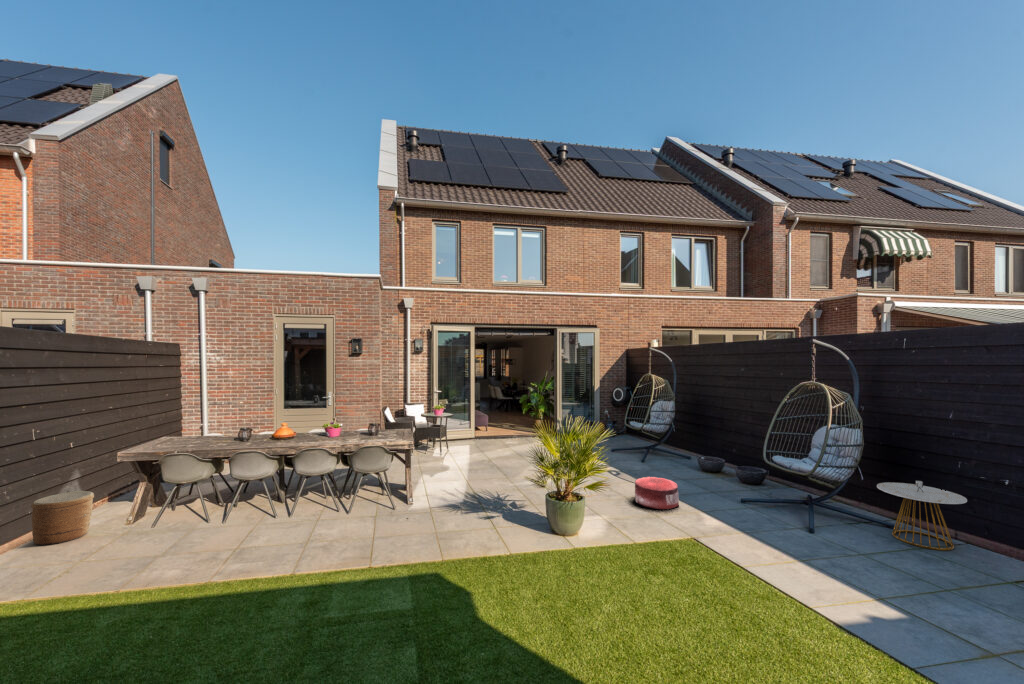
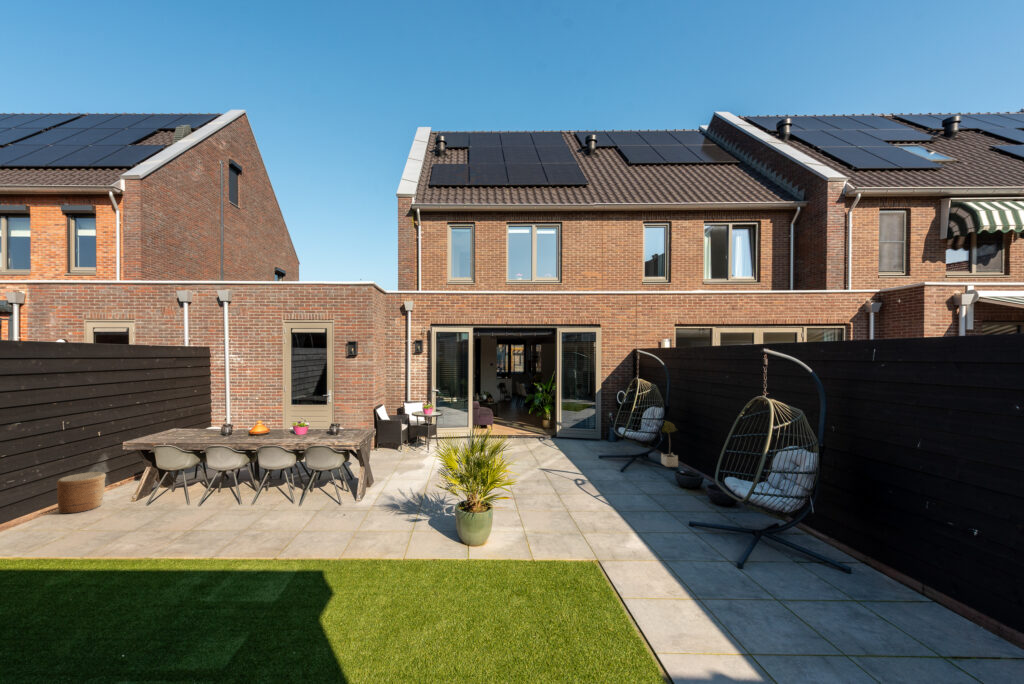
potted tree: none [665,414,684,457] -> present [661,421,678,467]
pouf: present [635,476,679,509] -> none [574,489,619,527]
side table: present [877,481,967,551] -> none [826,520,930,612]

